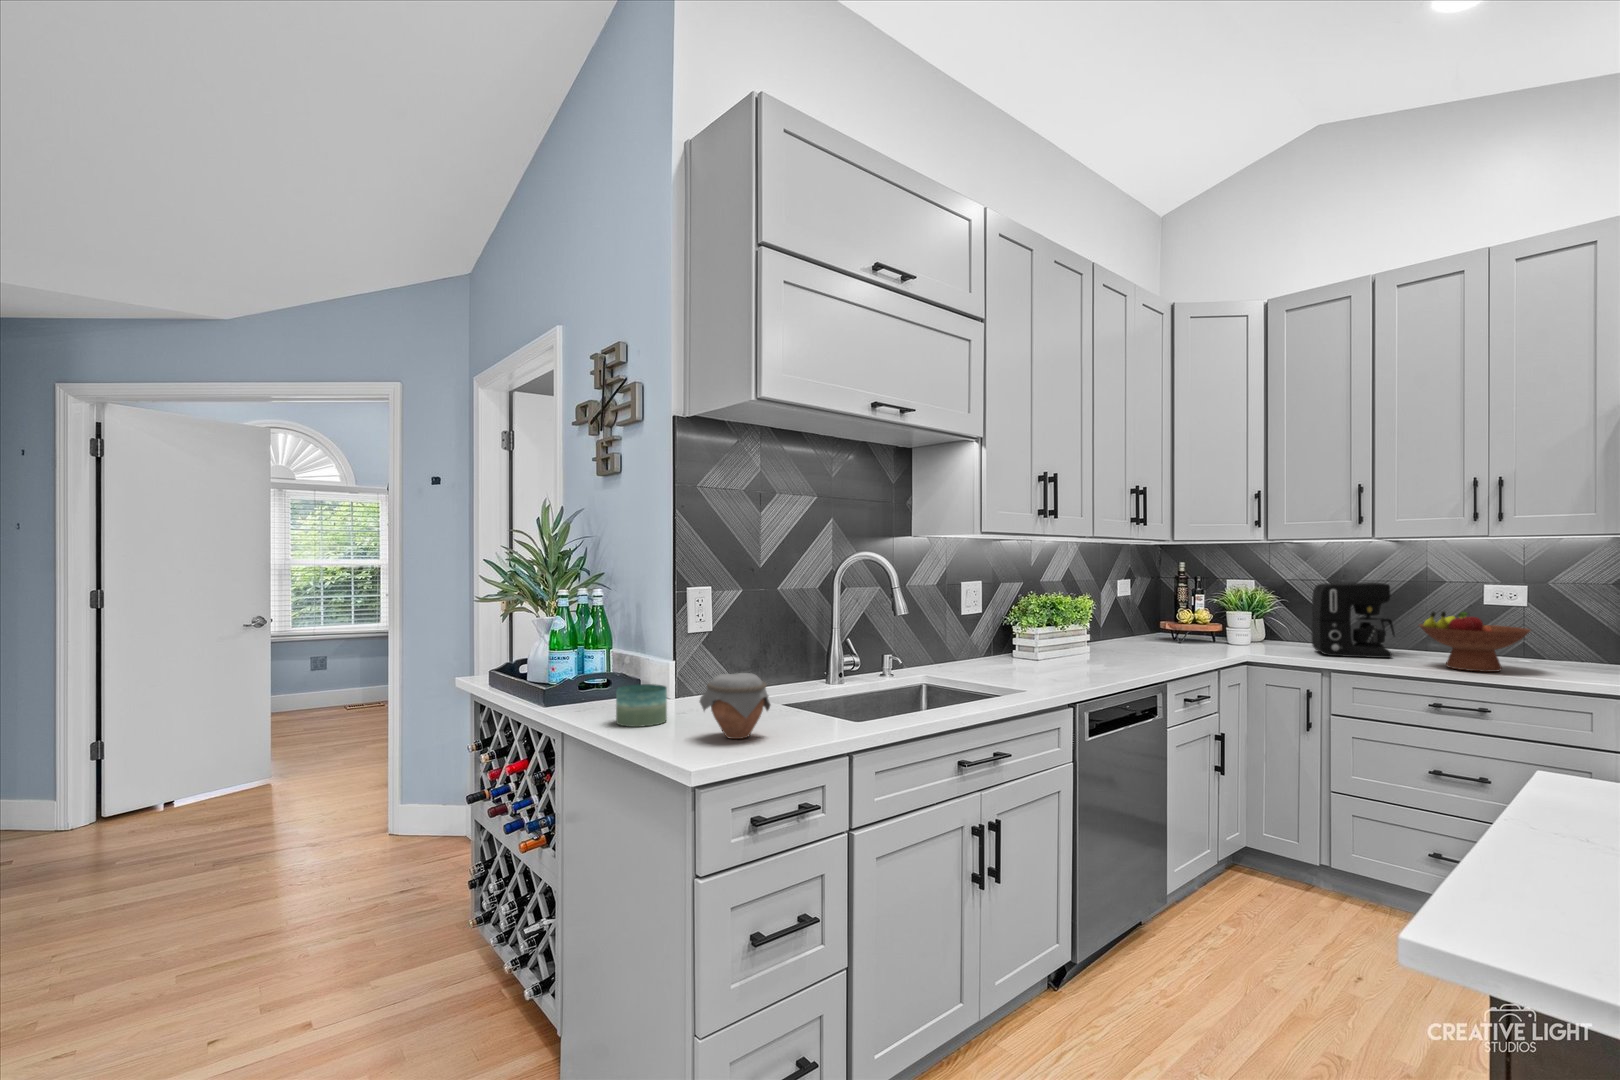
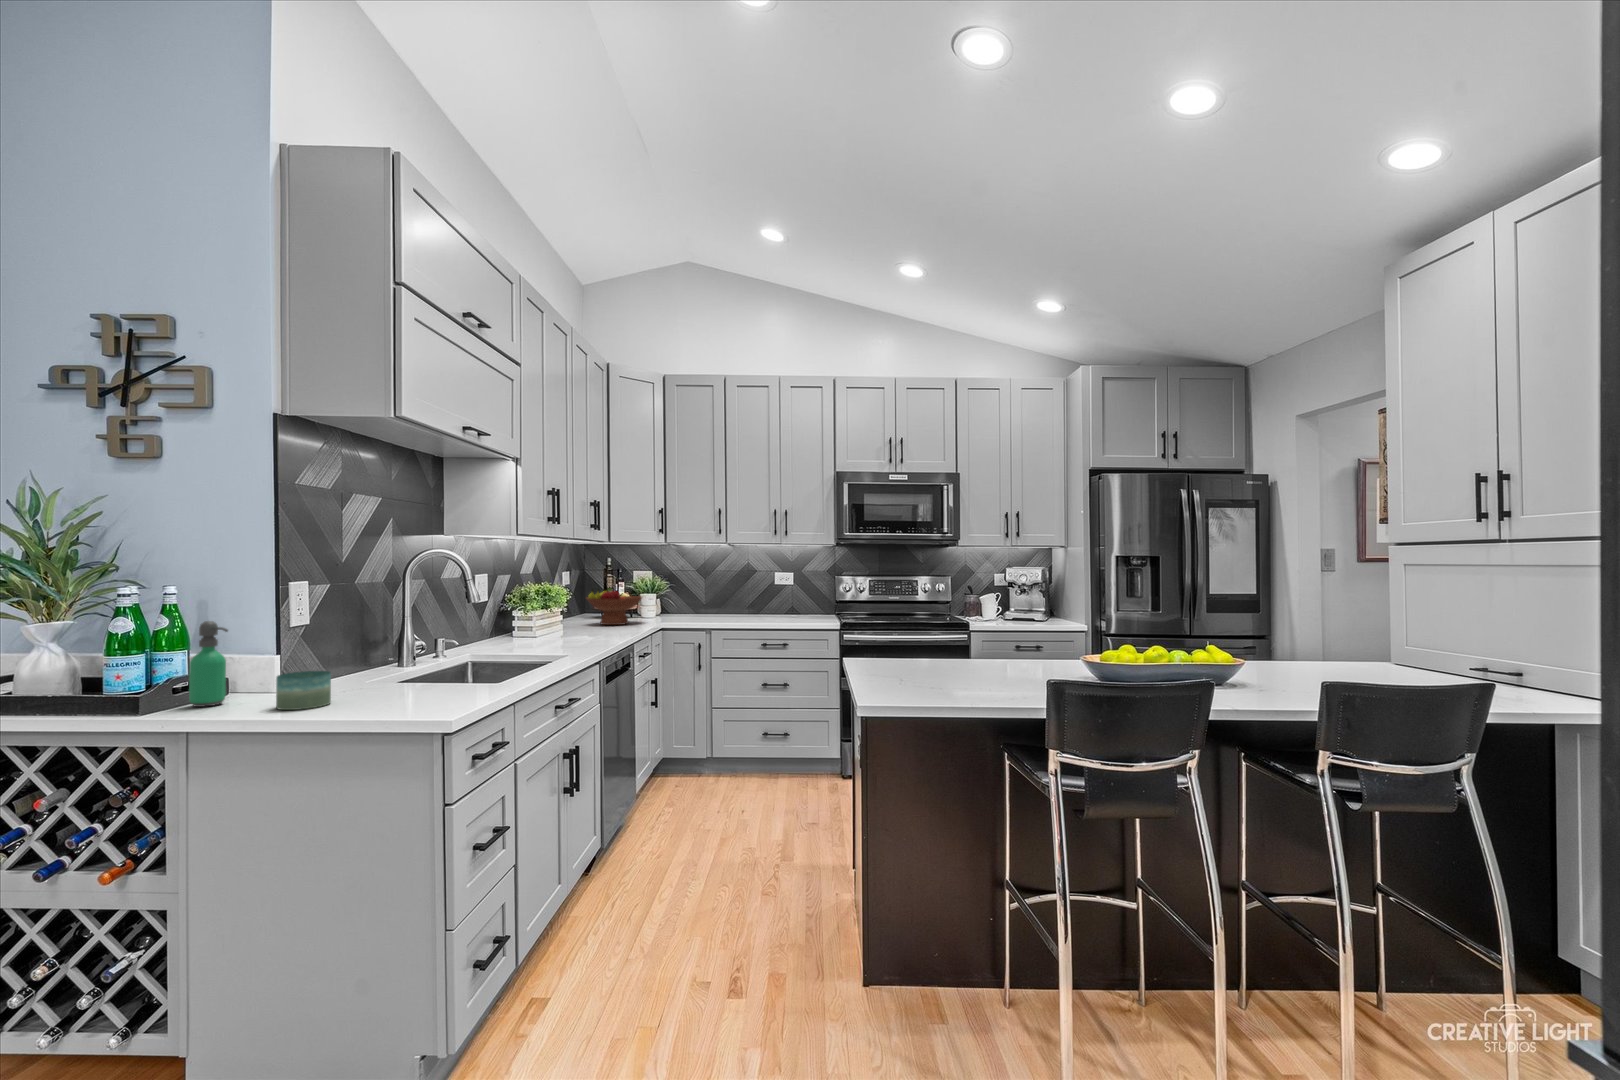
coffee maker: present [1312,582,1395,658] -> none [692,571,738,620]
fruit bowl: present [1419,611,1531,672] -> present [586,588,642,625]
soap dispenser: none [585,624,614,708] -> present [189,621,228,707]
jar: present [700,673,770,739] -> none [399,647,462,701]

